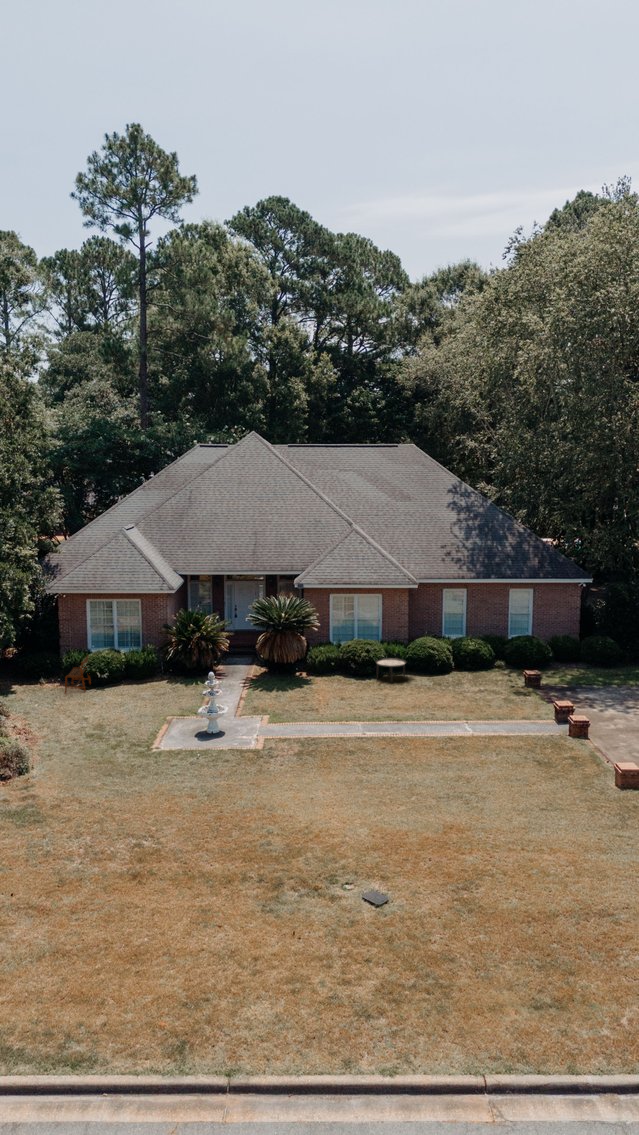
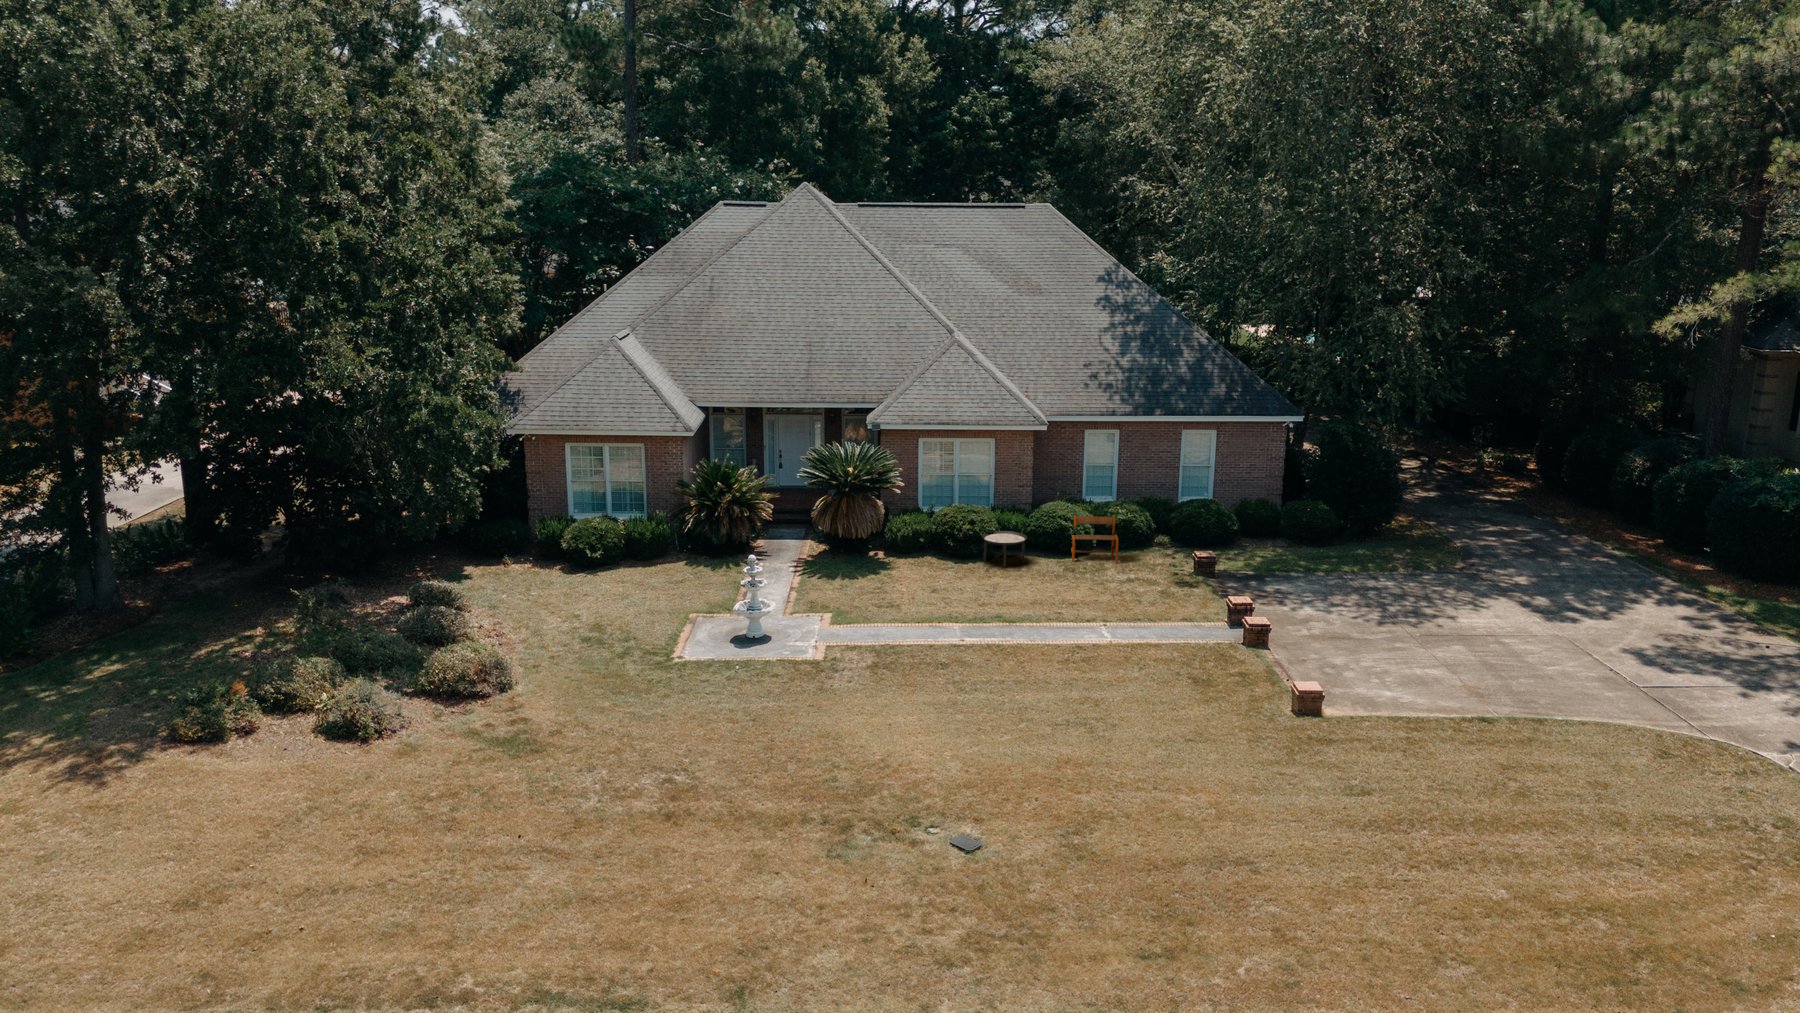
bench: present [65,655,91,693] -> present [1071,516,1118,563]

